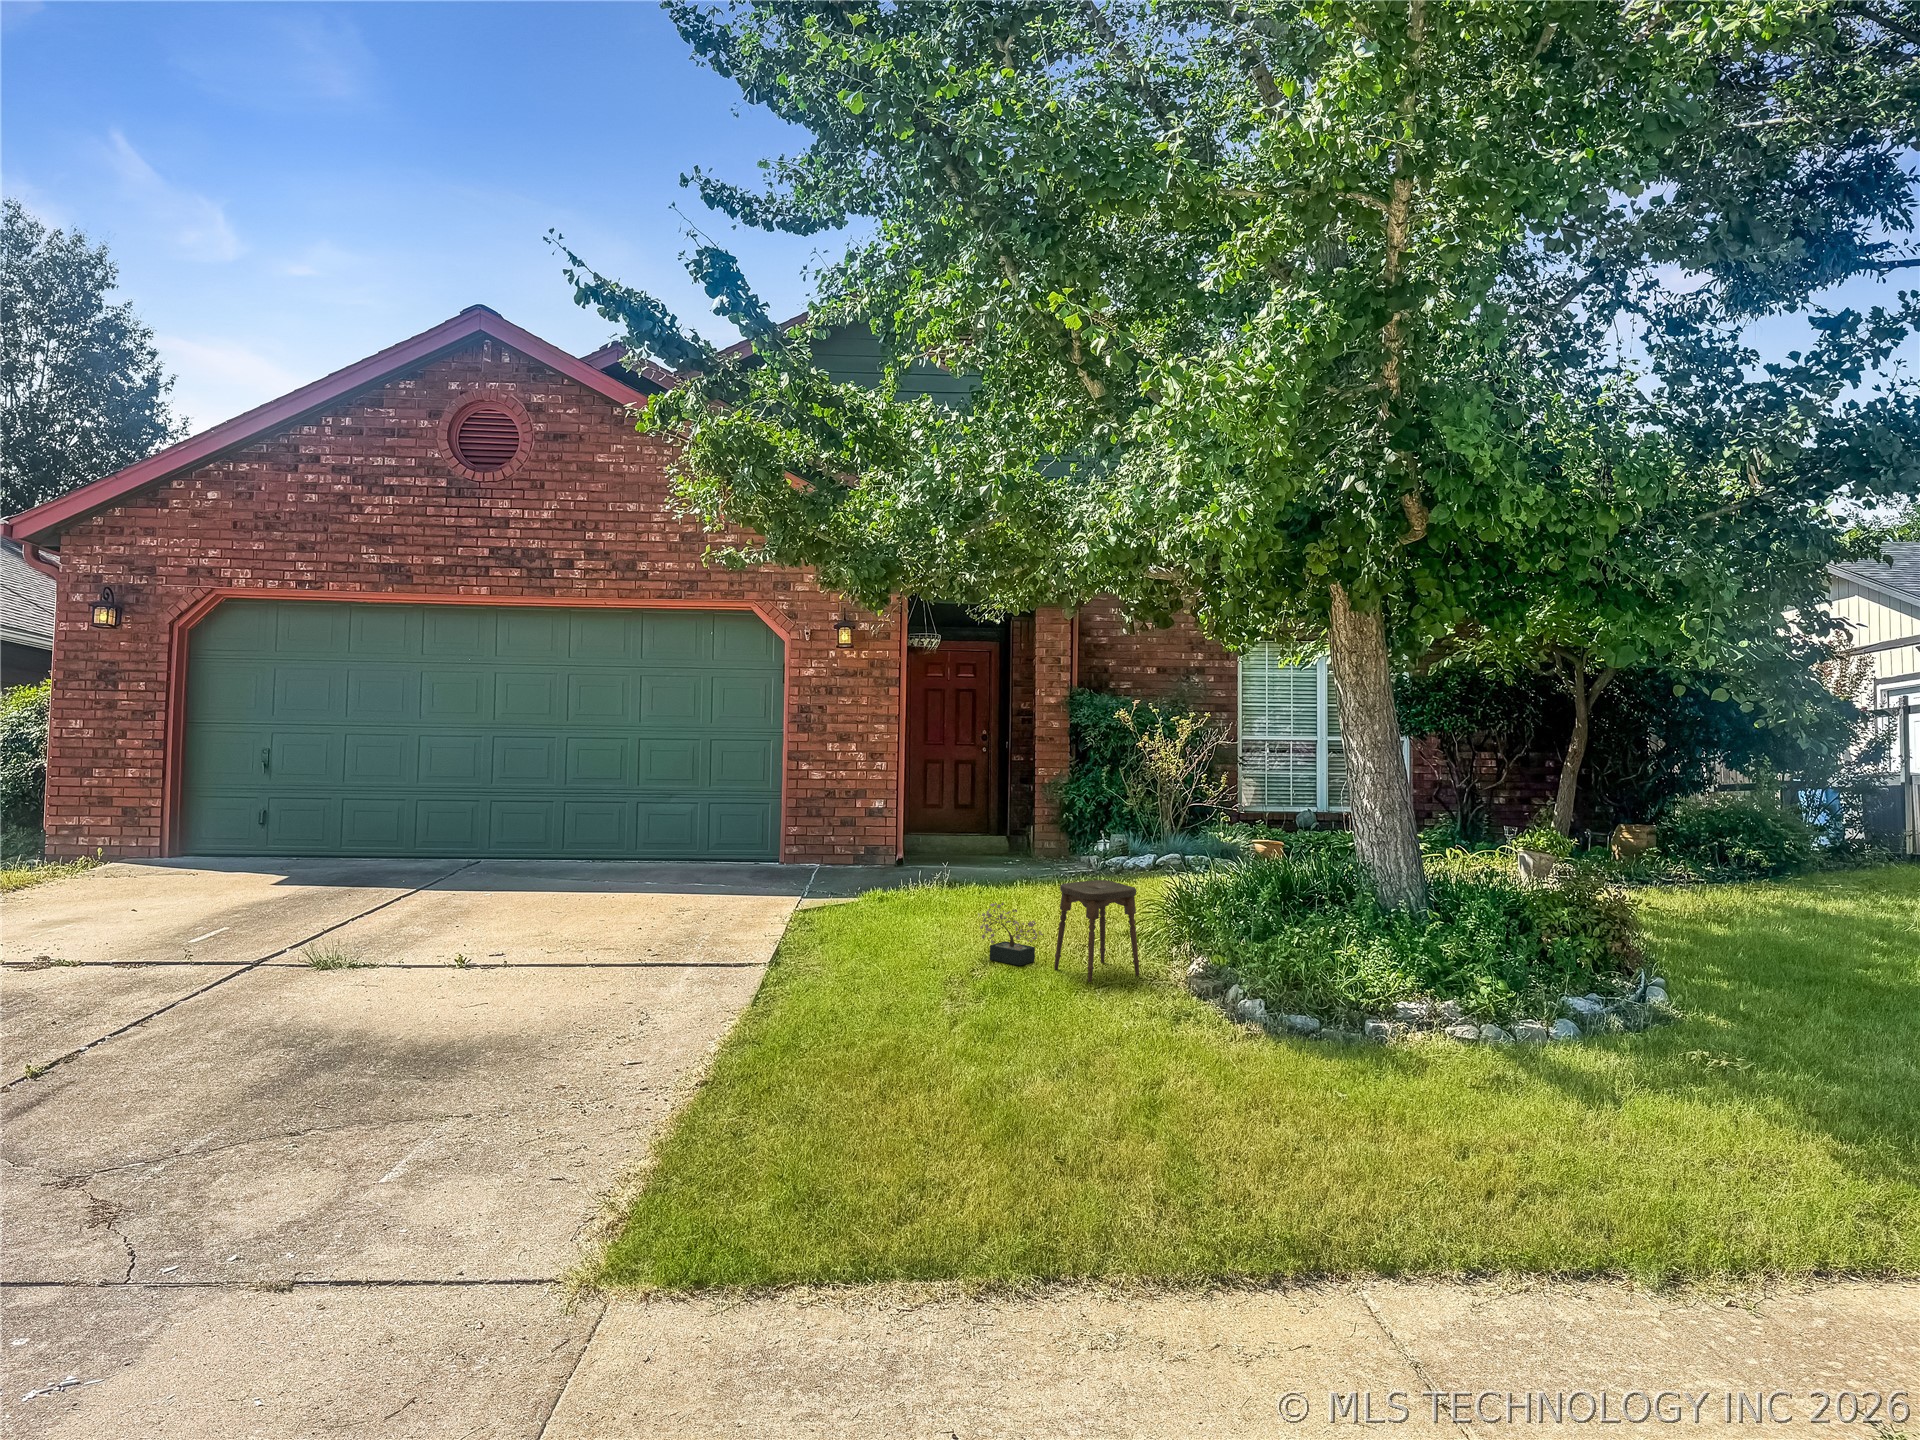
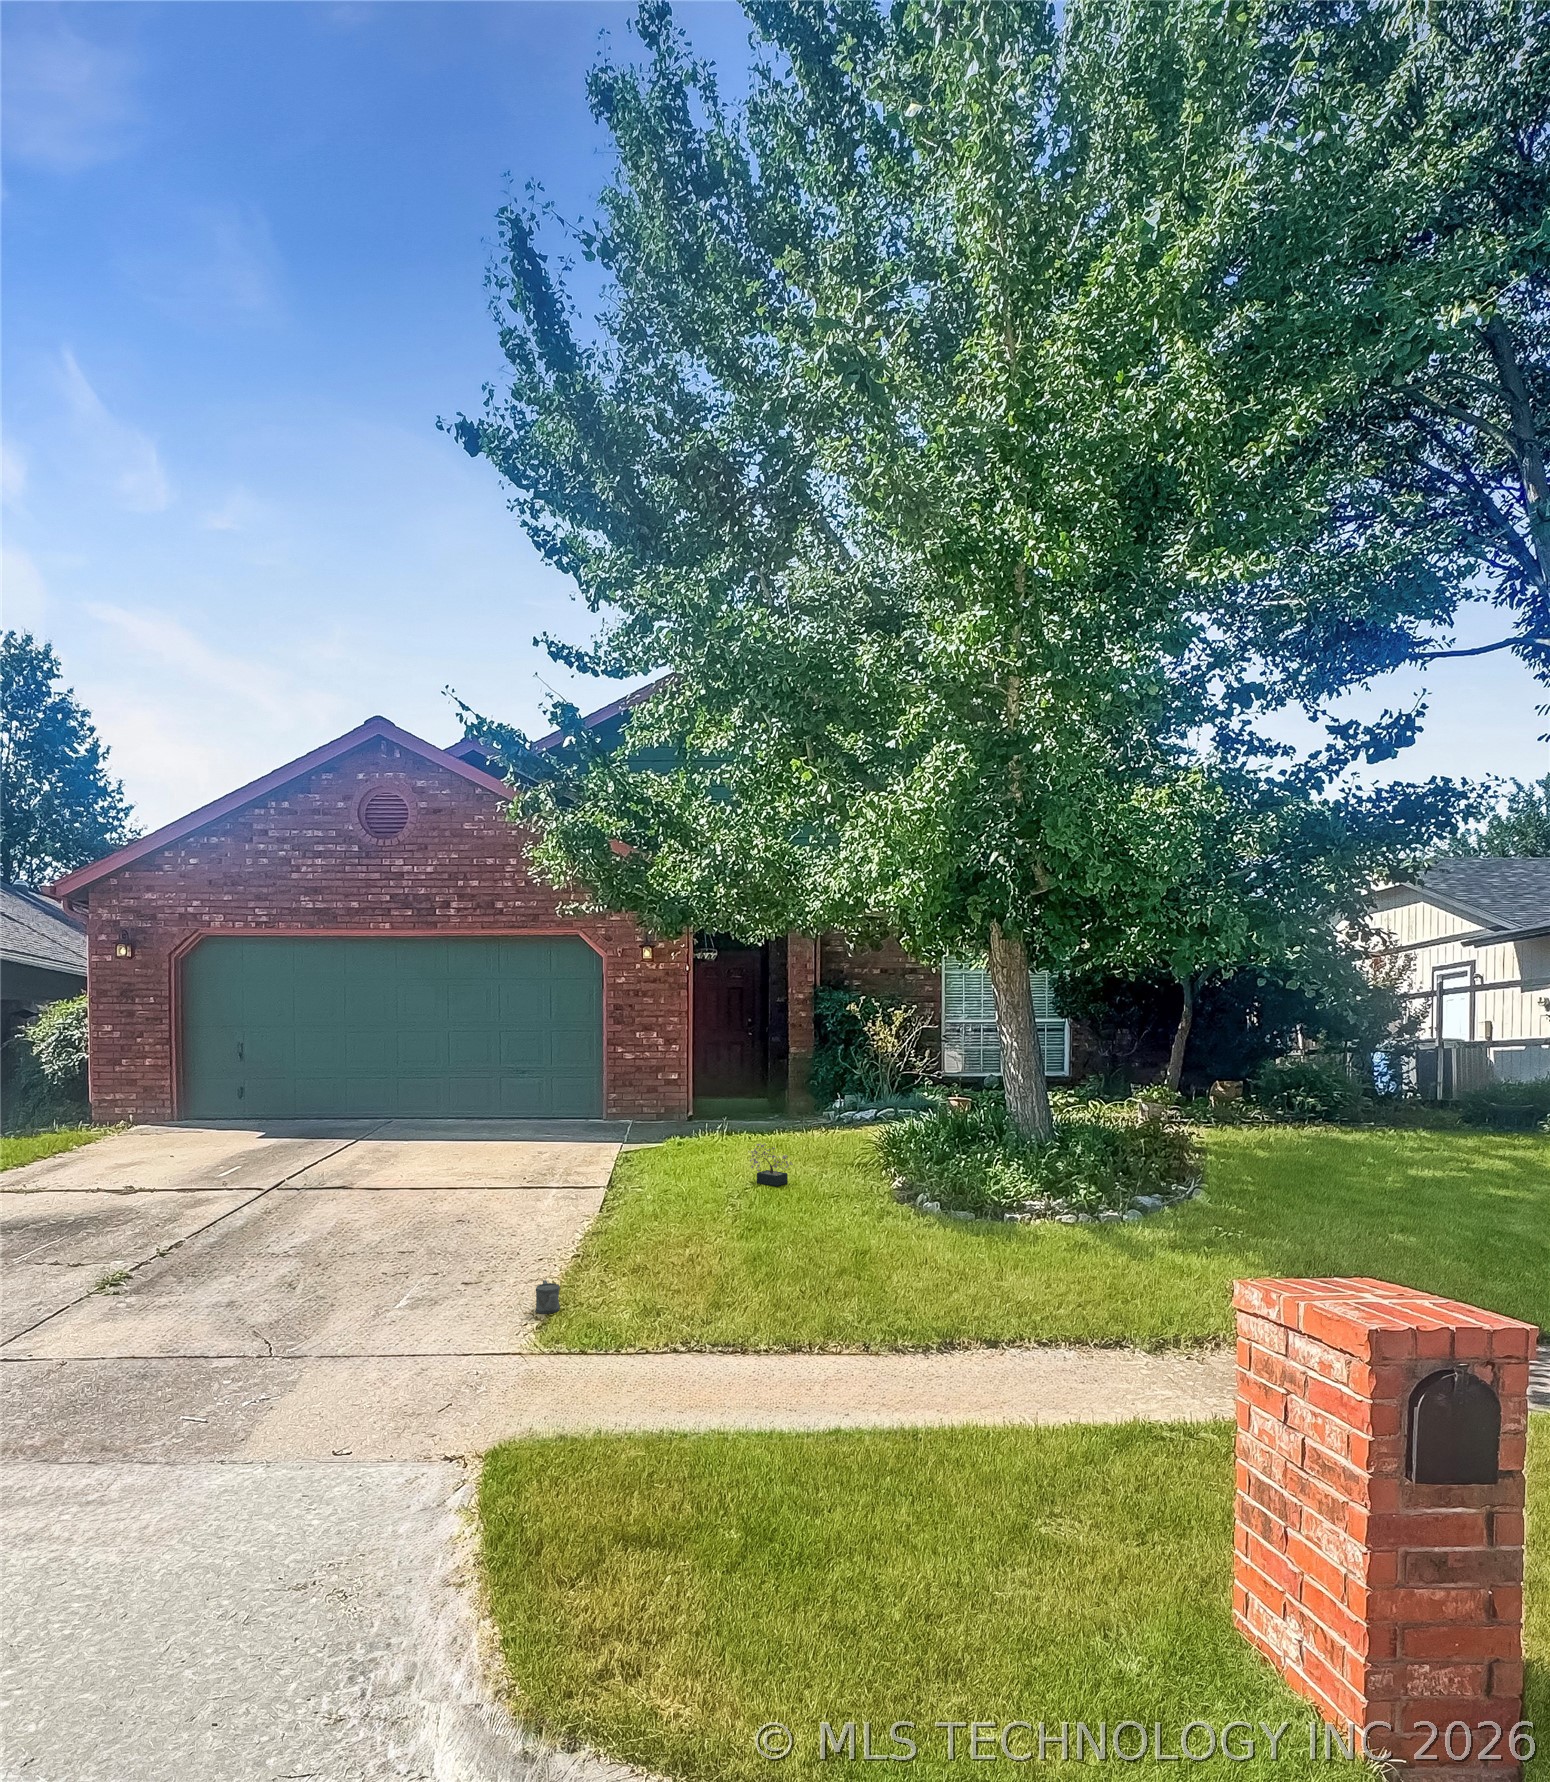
stool: present [1054,880,1140,982] -> none [800,1126,858,1195]
watering can: none [641,1120,681,1177] -> present [536,1280,560,1314]

